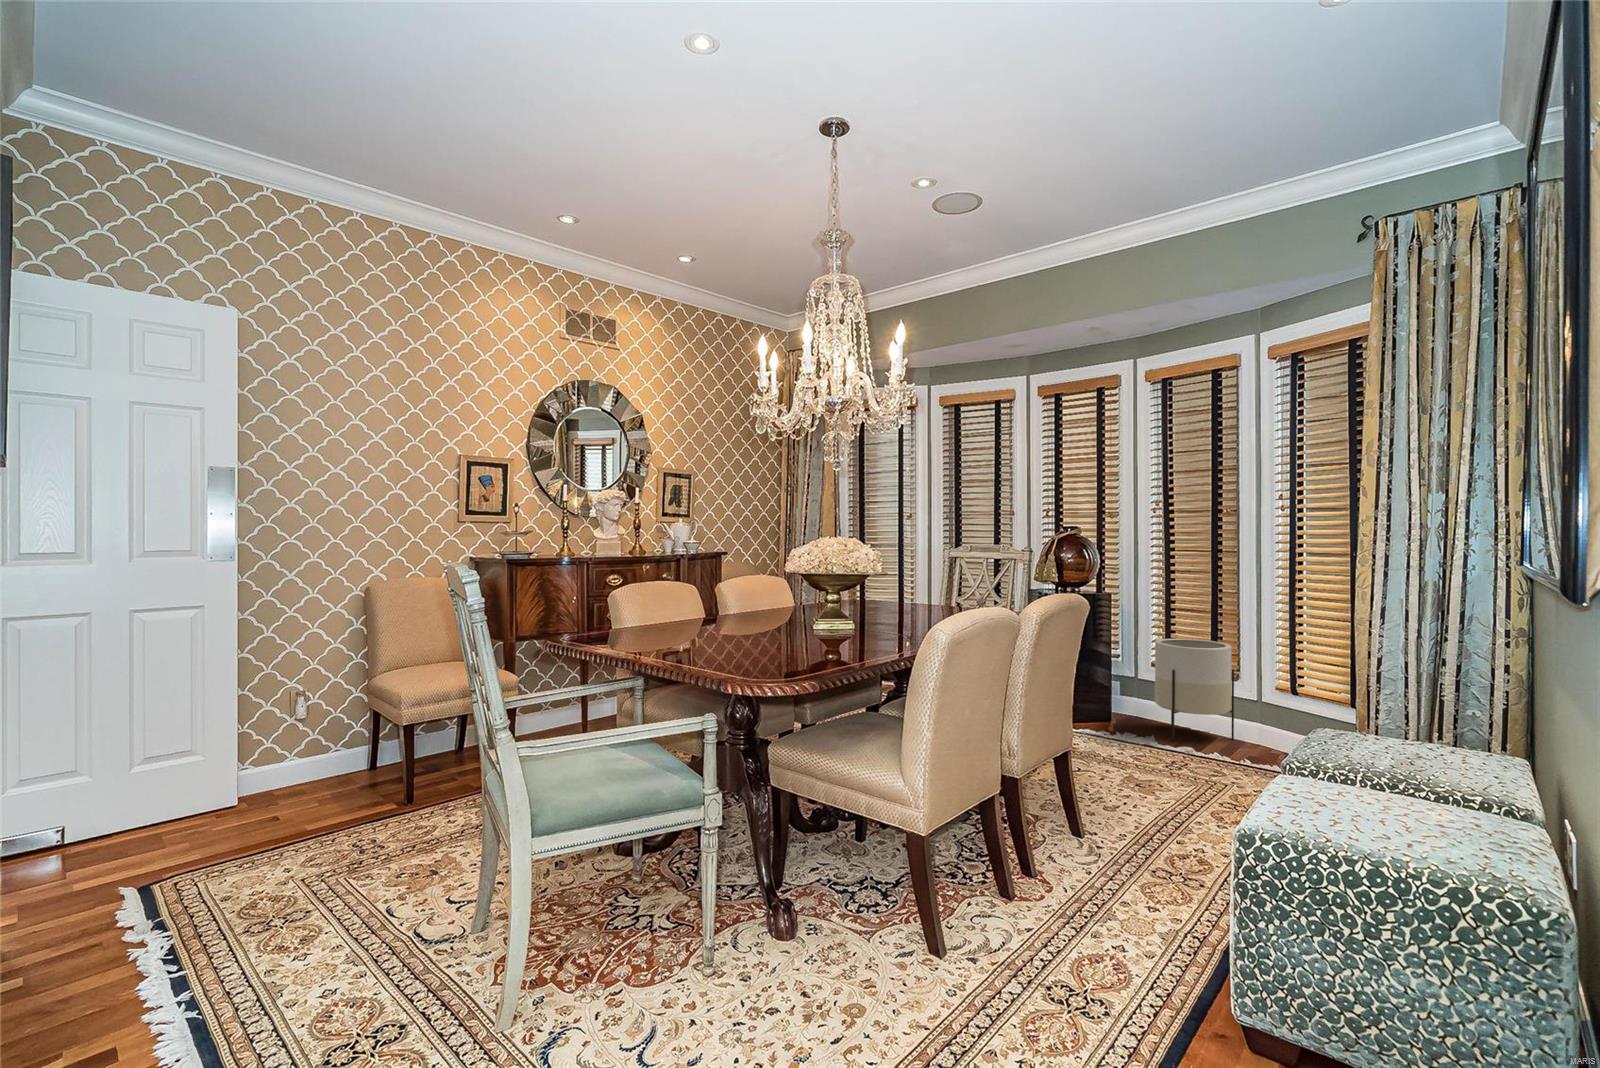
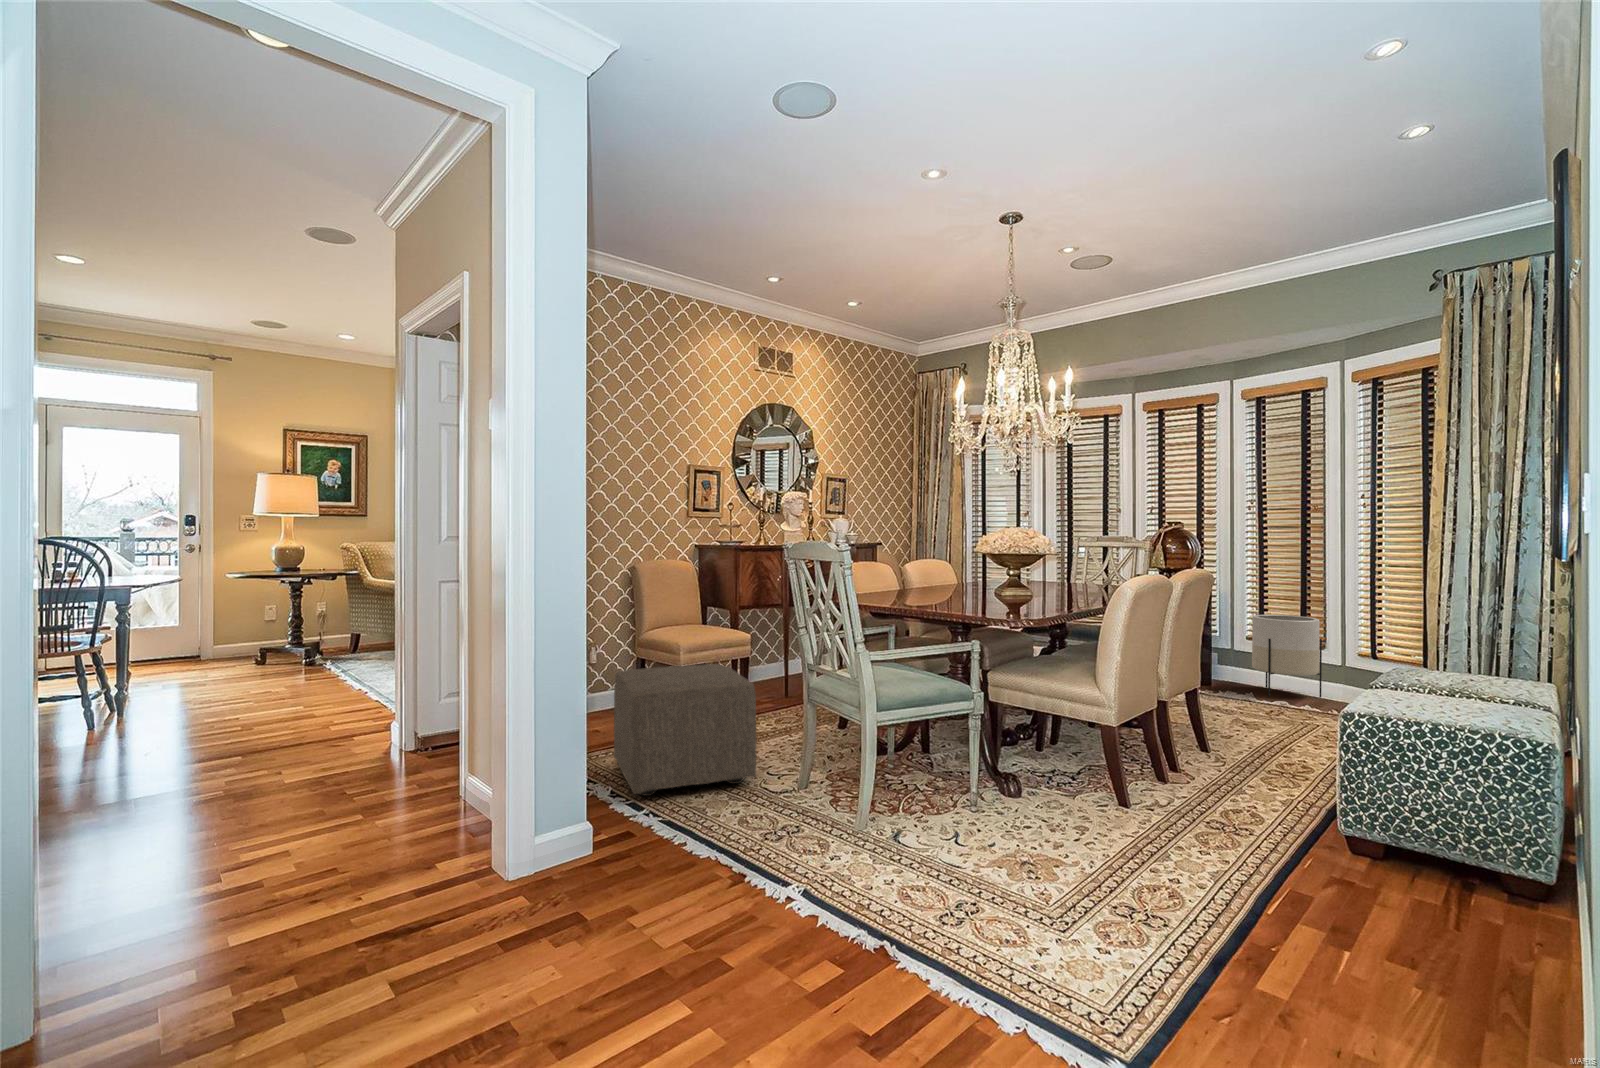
ottoman: none [184,734,419,963] -> present [614,664,757,796]

